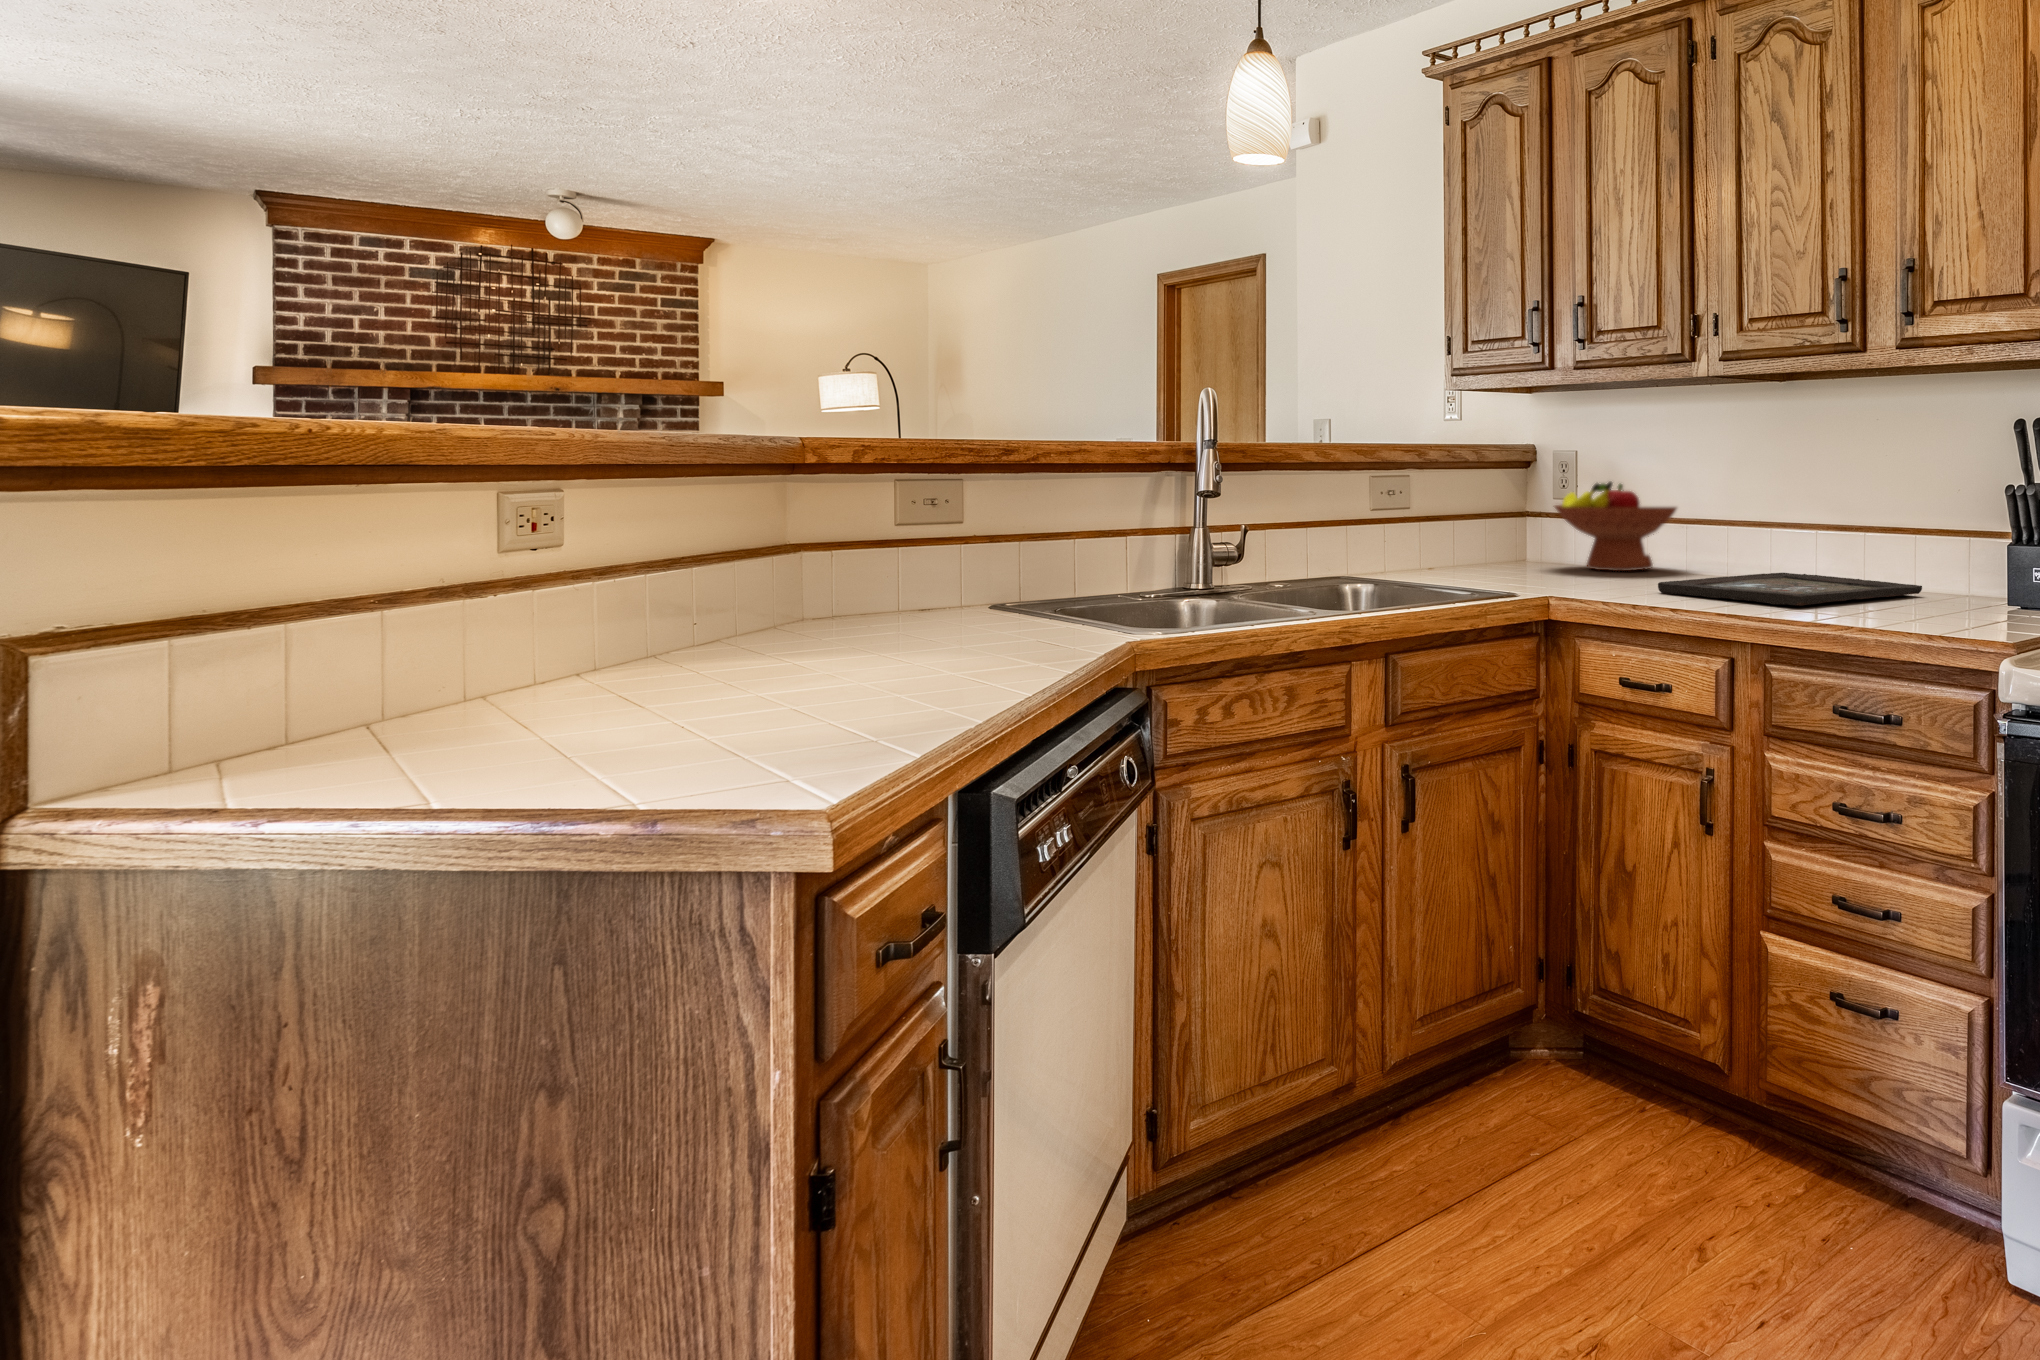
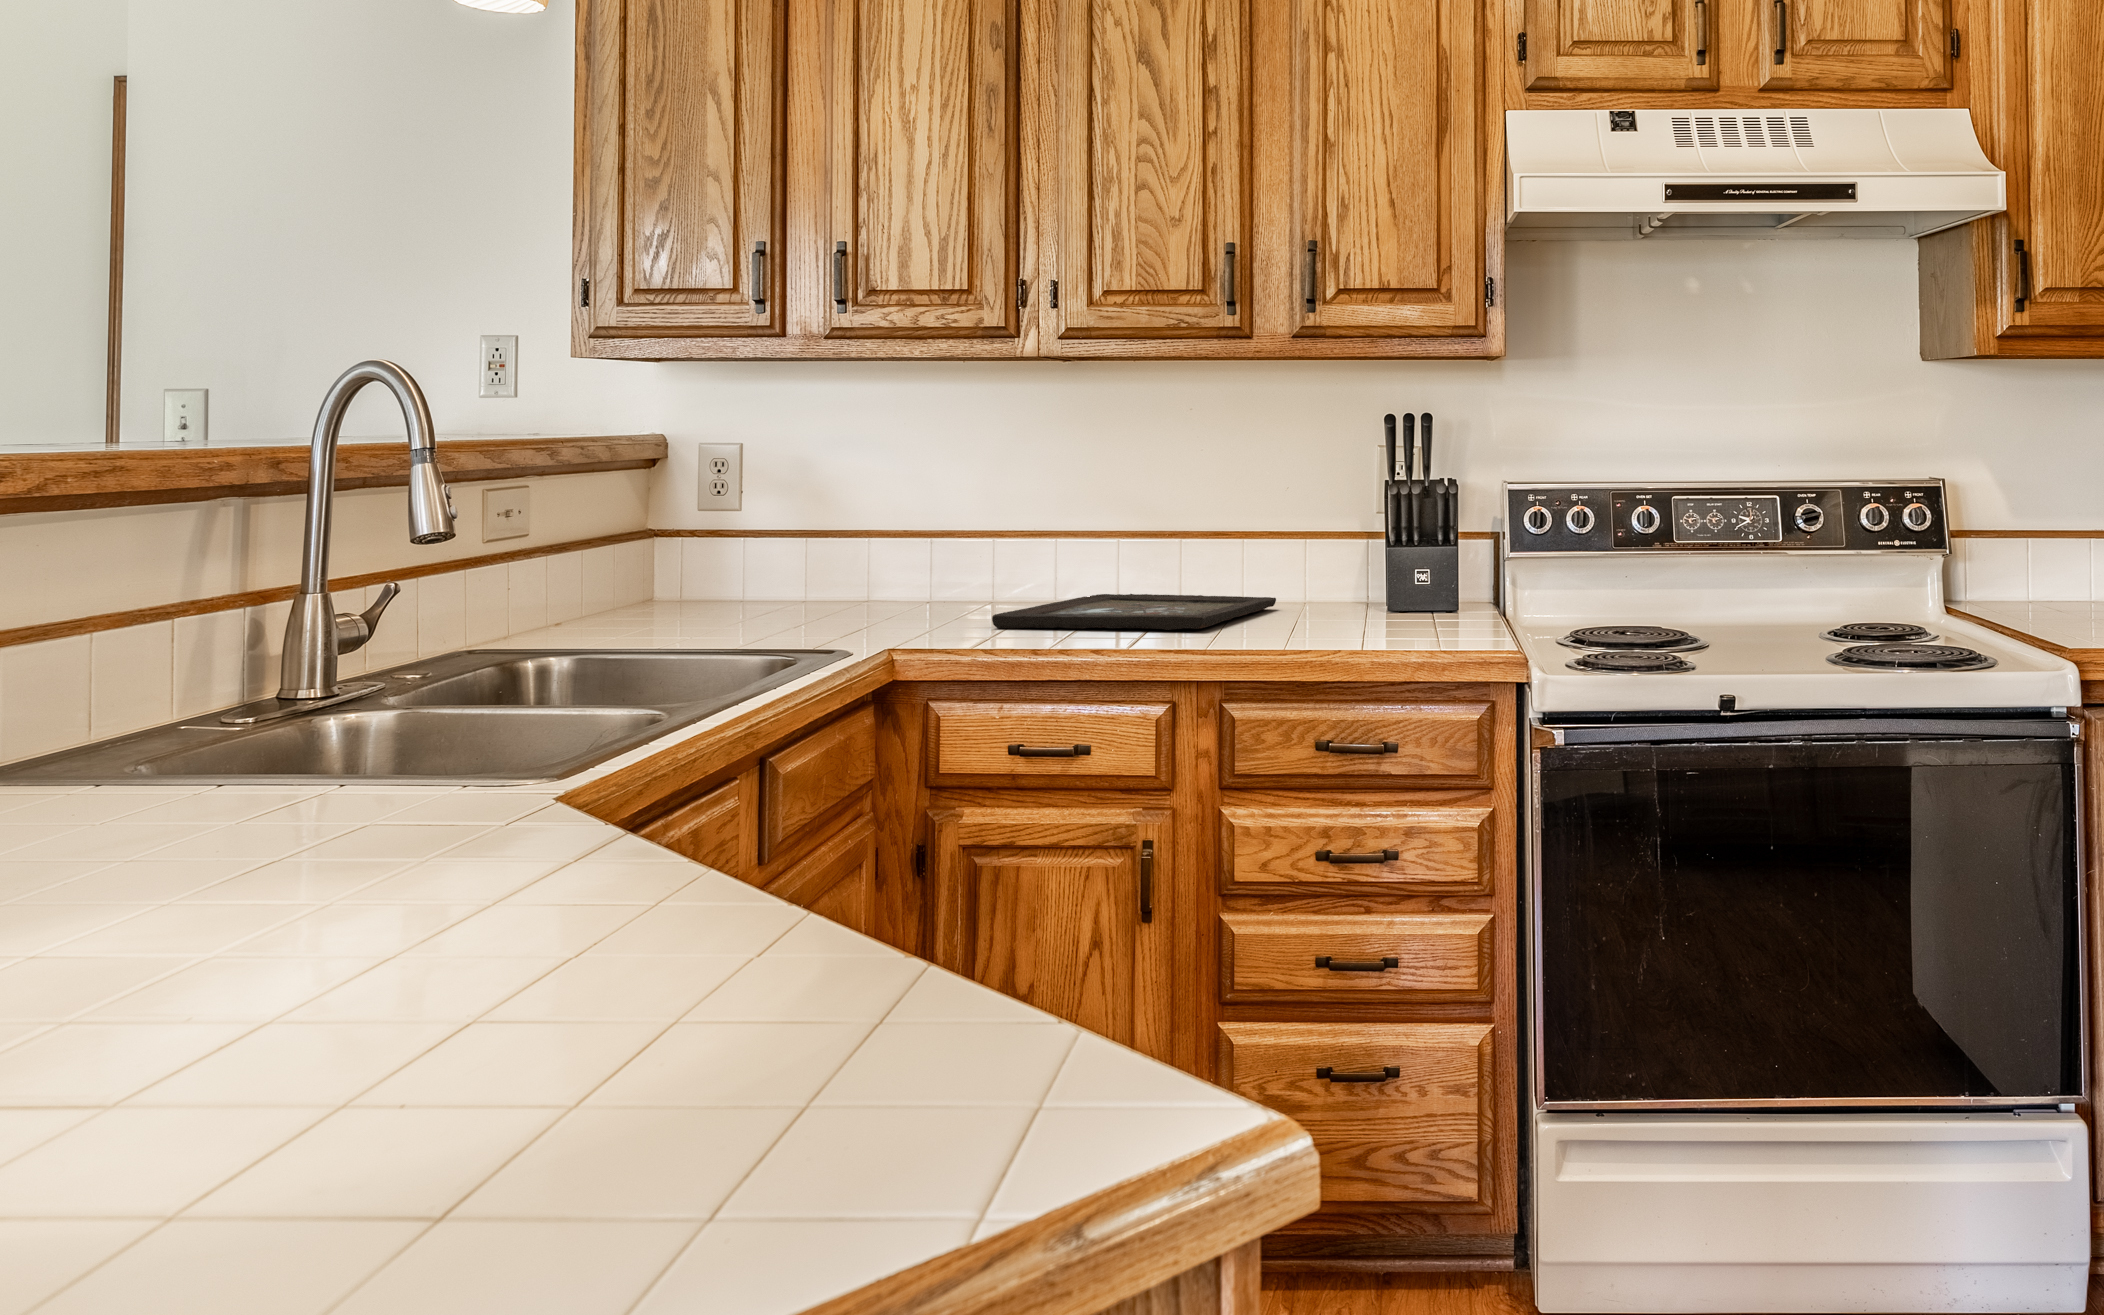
fruit bowl: present [1555,482,1676,571] -> none [762,491,954,607]

